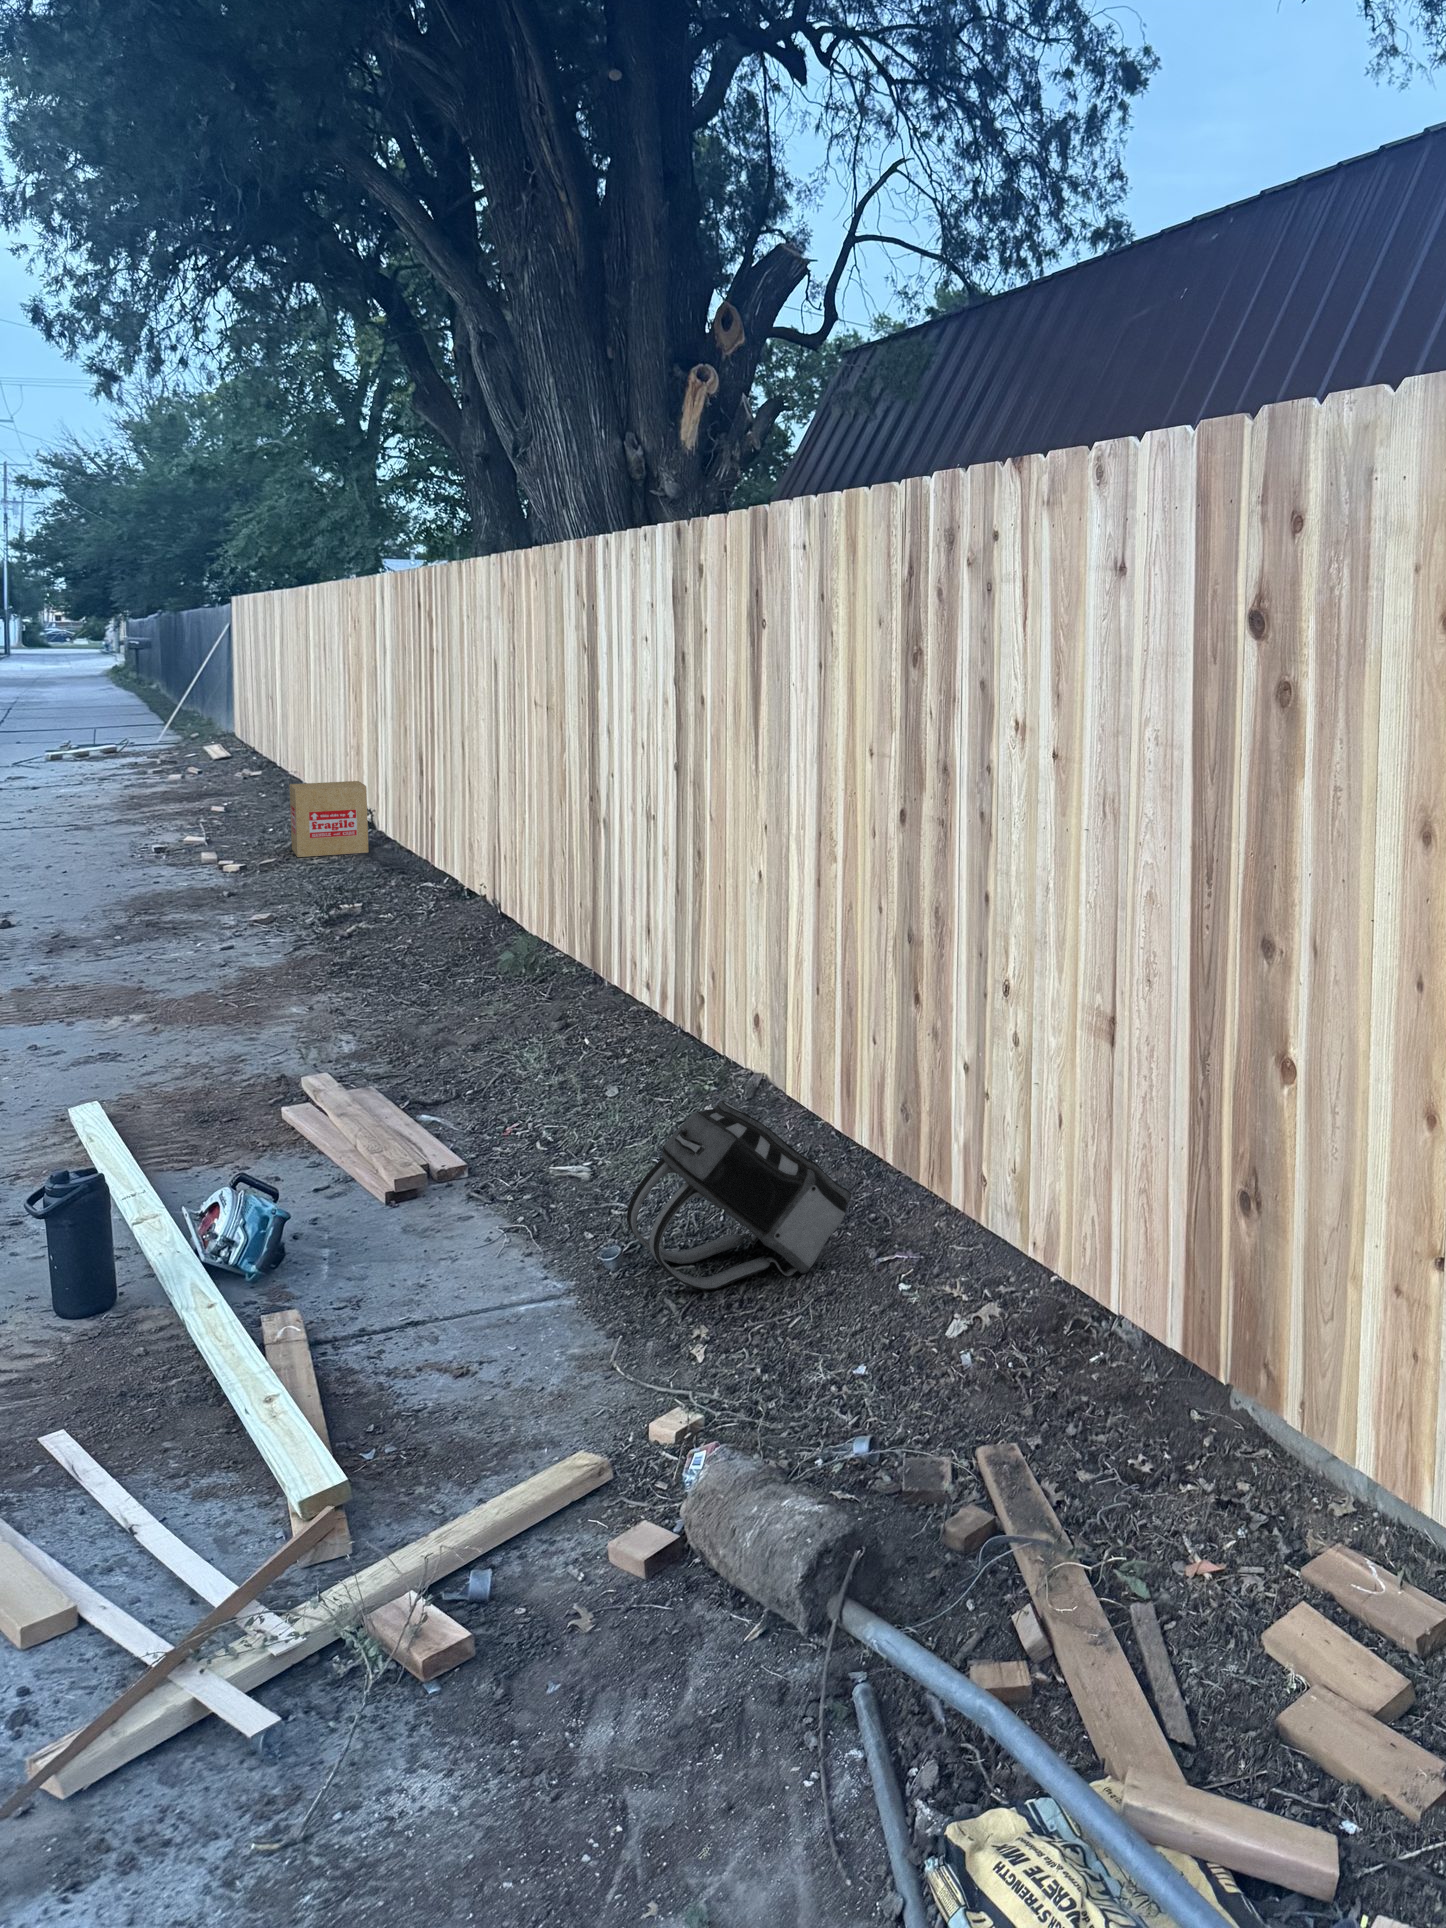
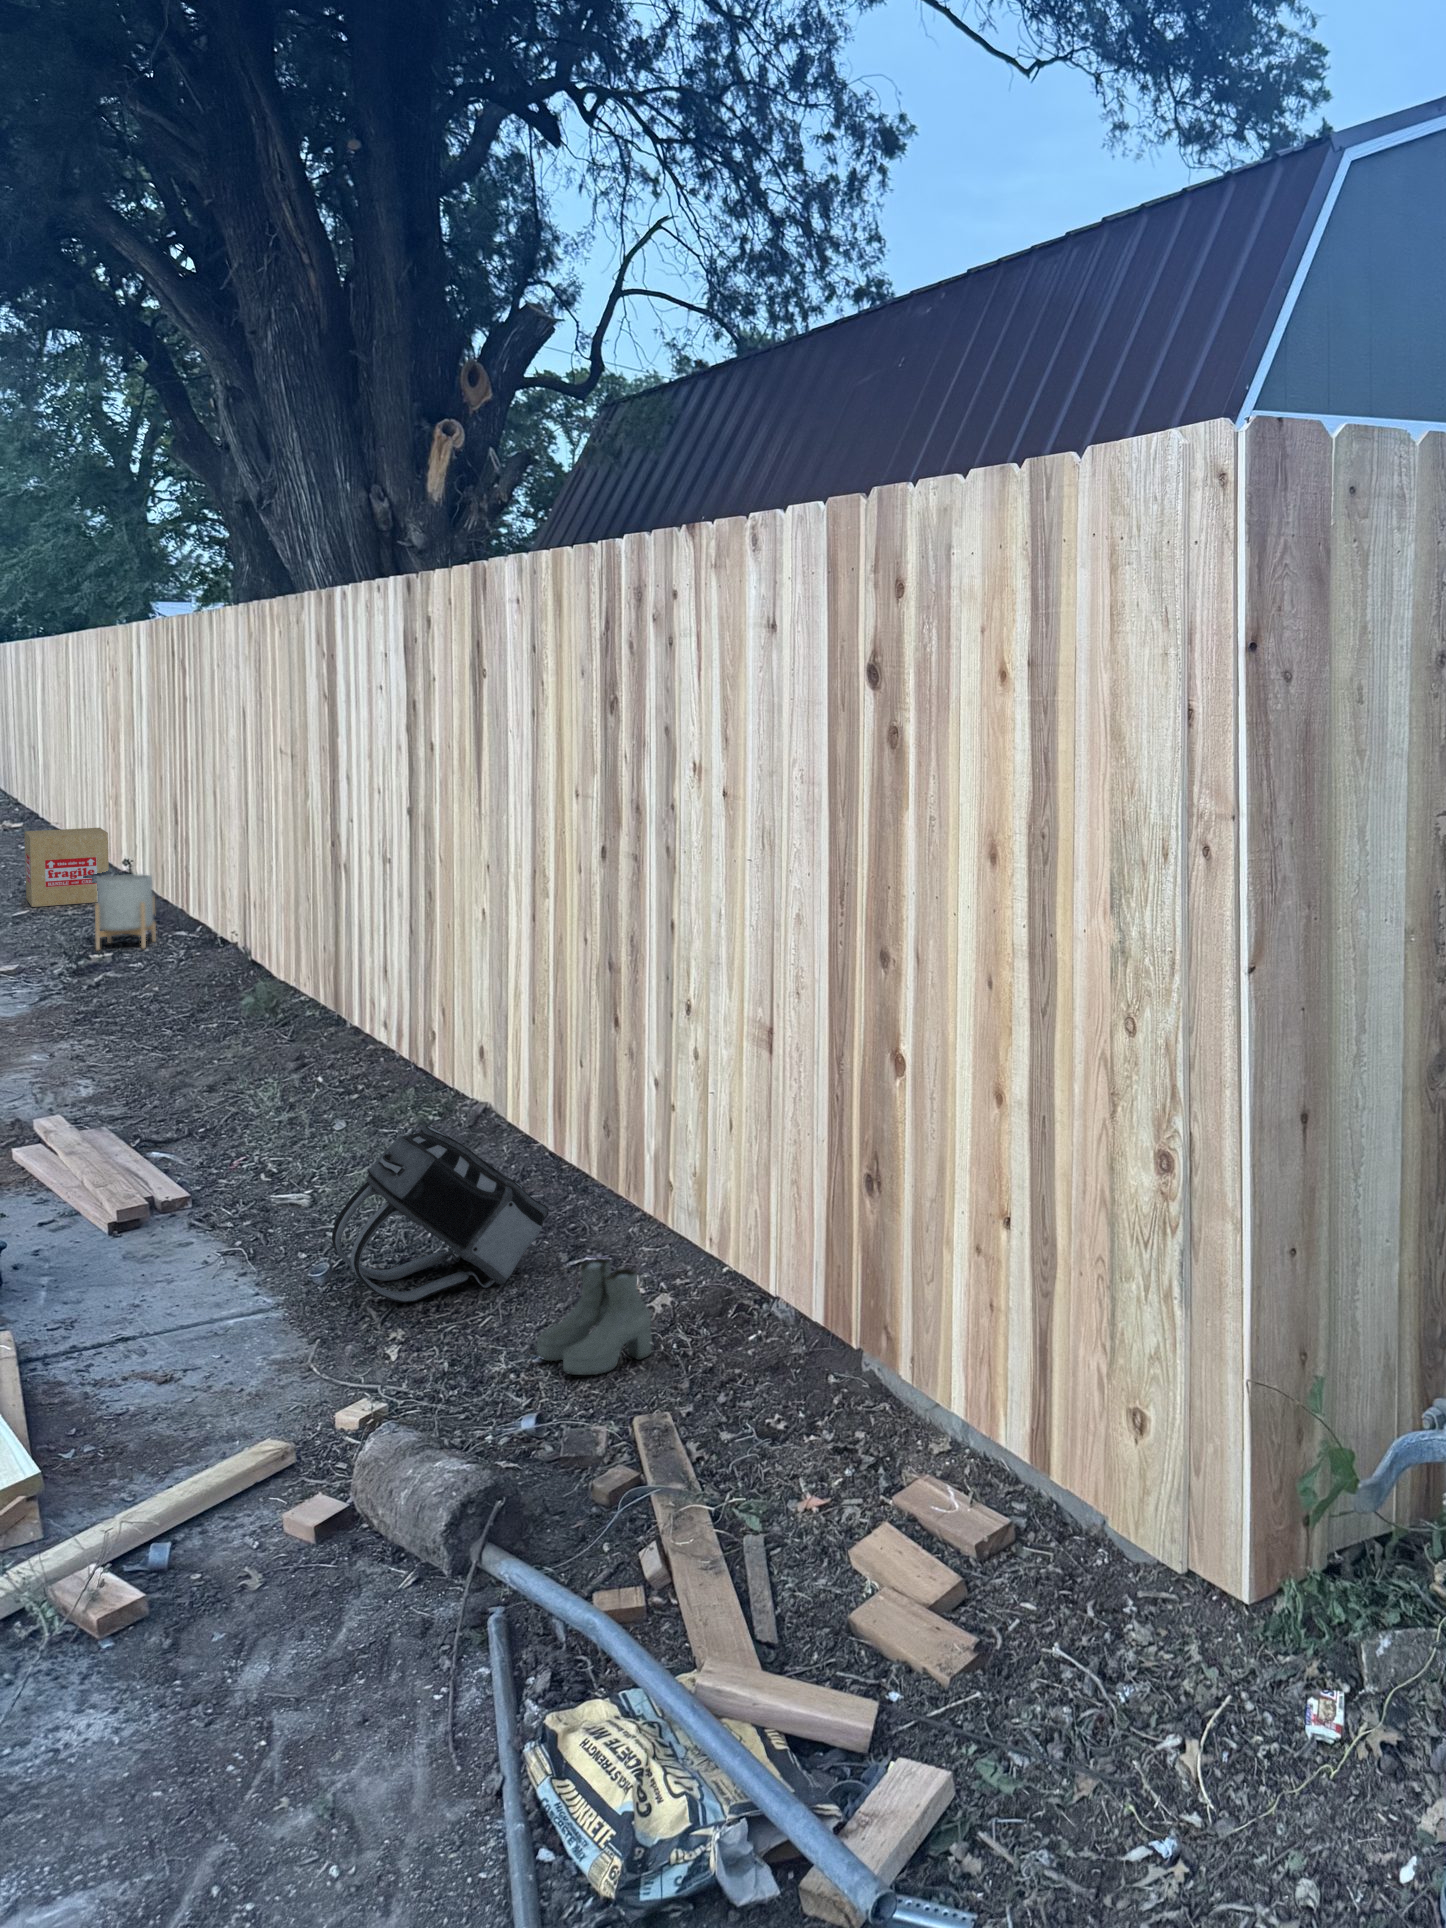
planter: none [358,827,415,901] -> present [95,874,156,950]
boots: none [854,1255,978,1386] -> present [537,1258,652,1375]

